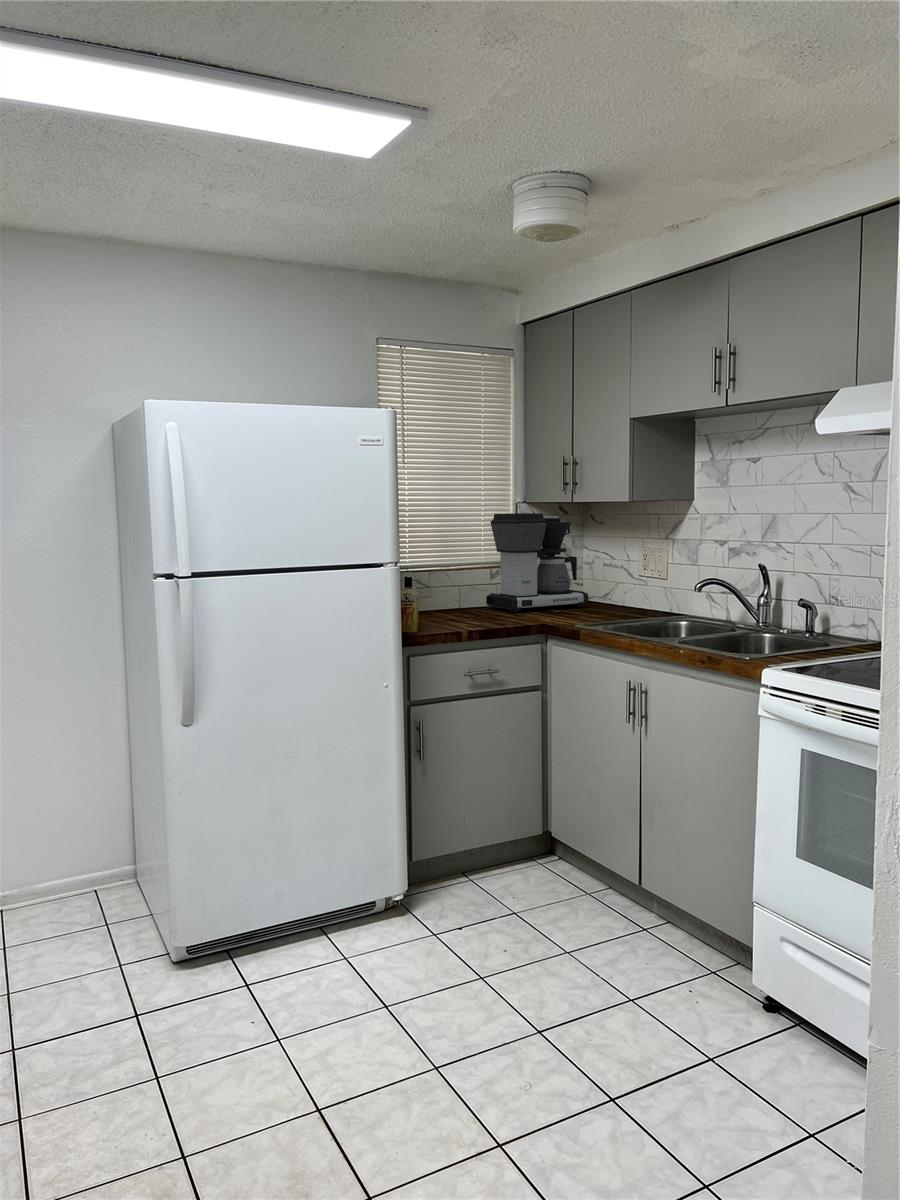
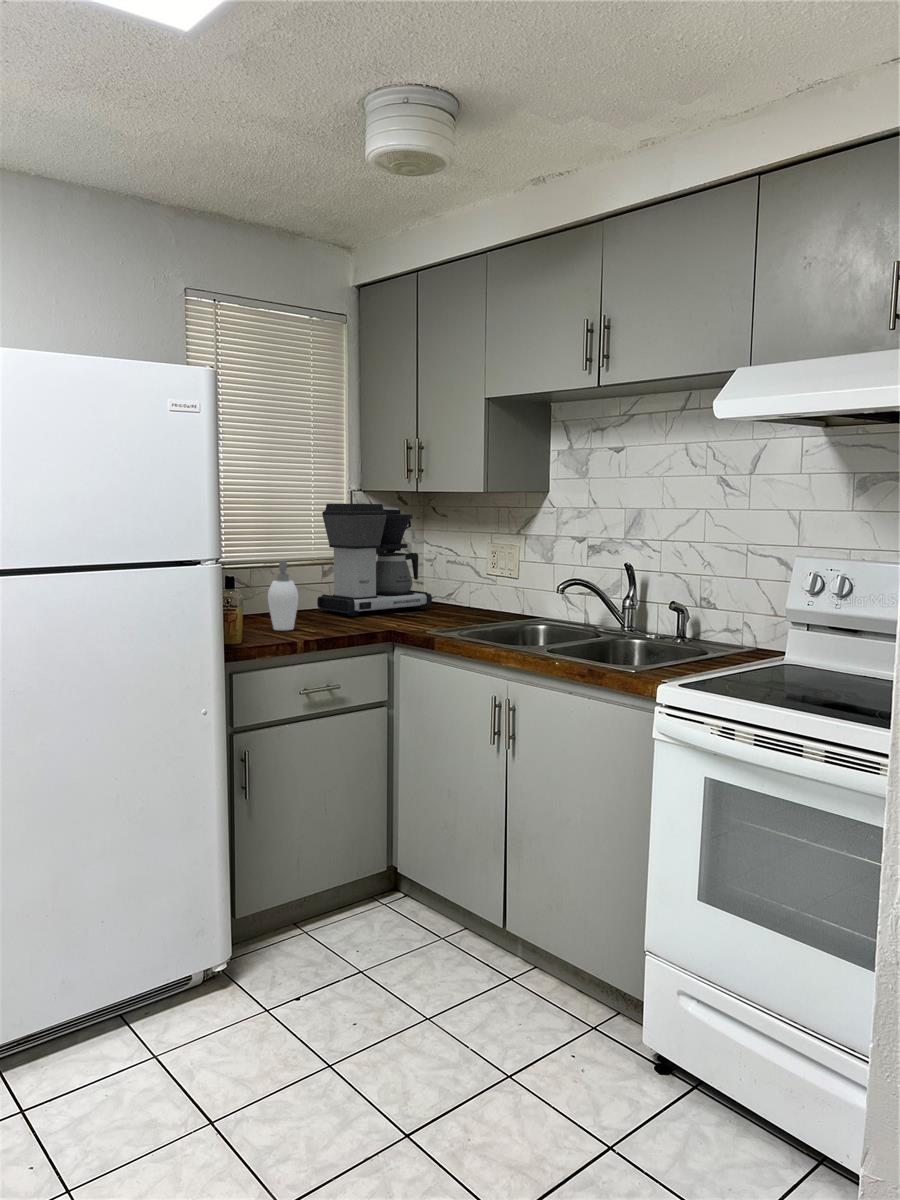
soap dispenser: none [441,564,469,623] -> present [268,561,298,630]

